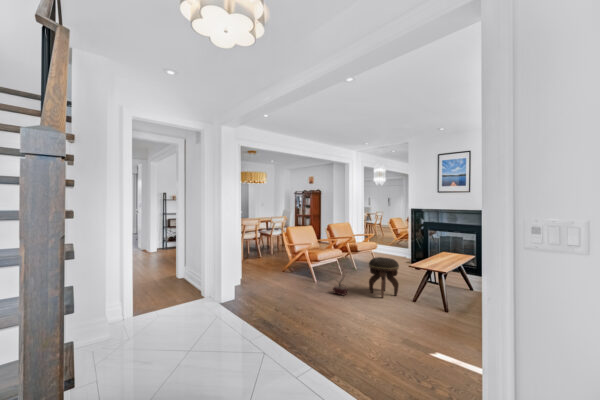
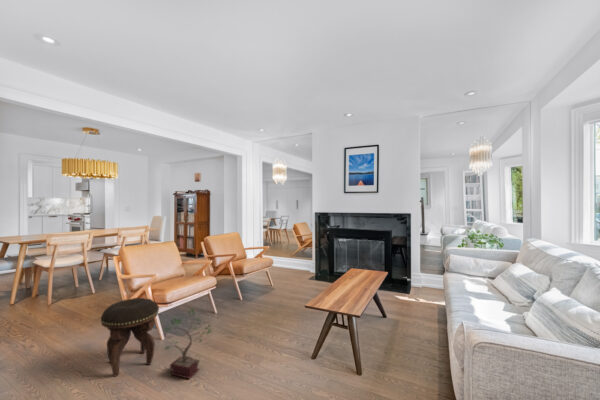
footstool: present [369,257,399,298] -> present [101,298,159,376]

